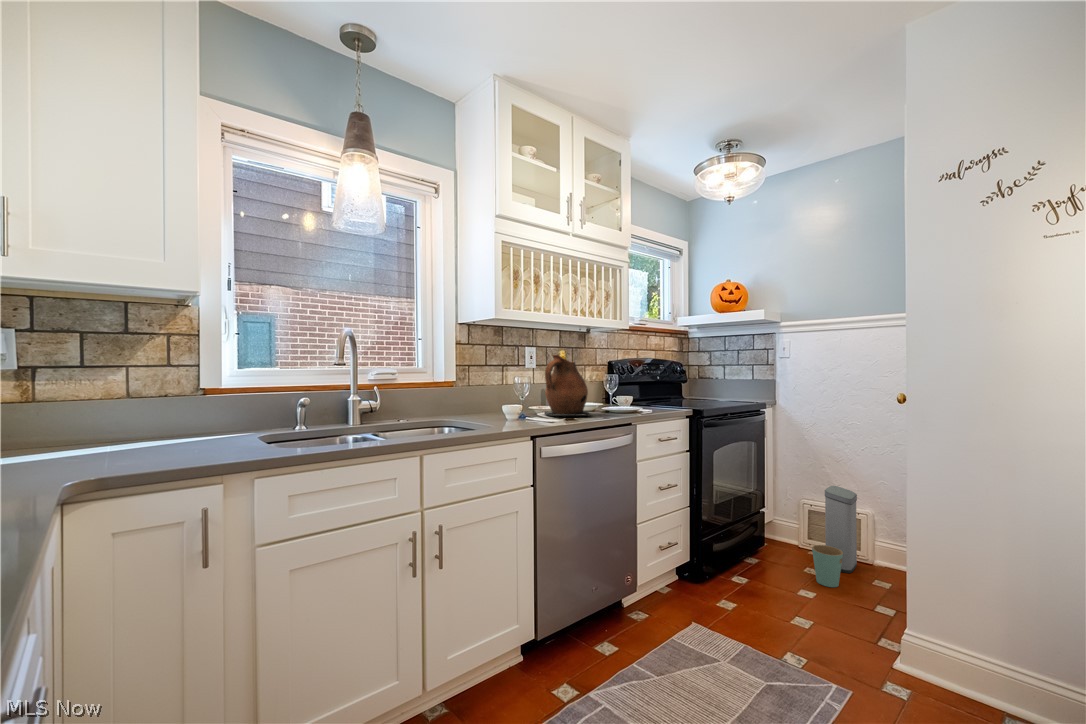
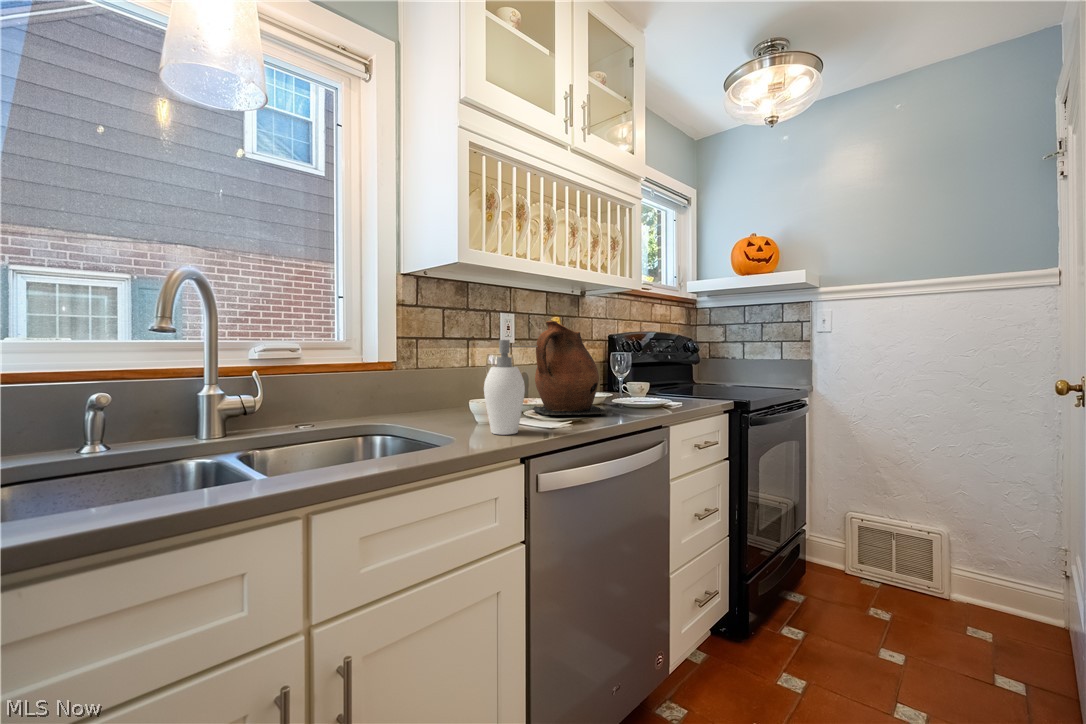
soap dispenser: none [510,368,543,424] -> present [484,340,537,435]
trash can: present [812,486,857,587] -> none [882,493,927,633]

